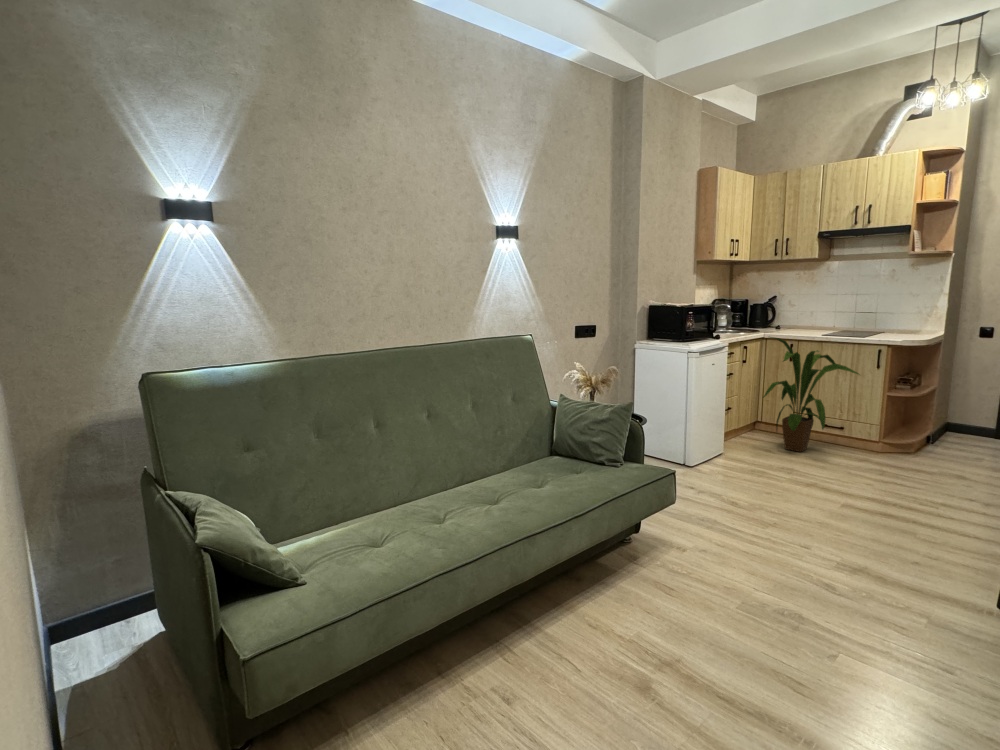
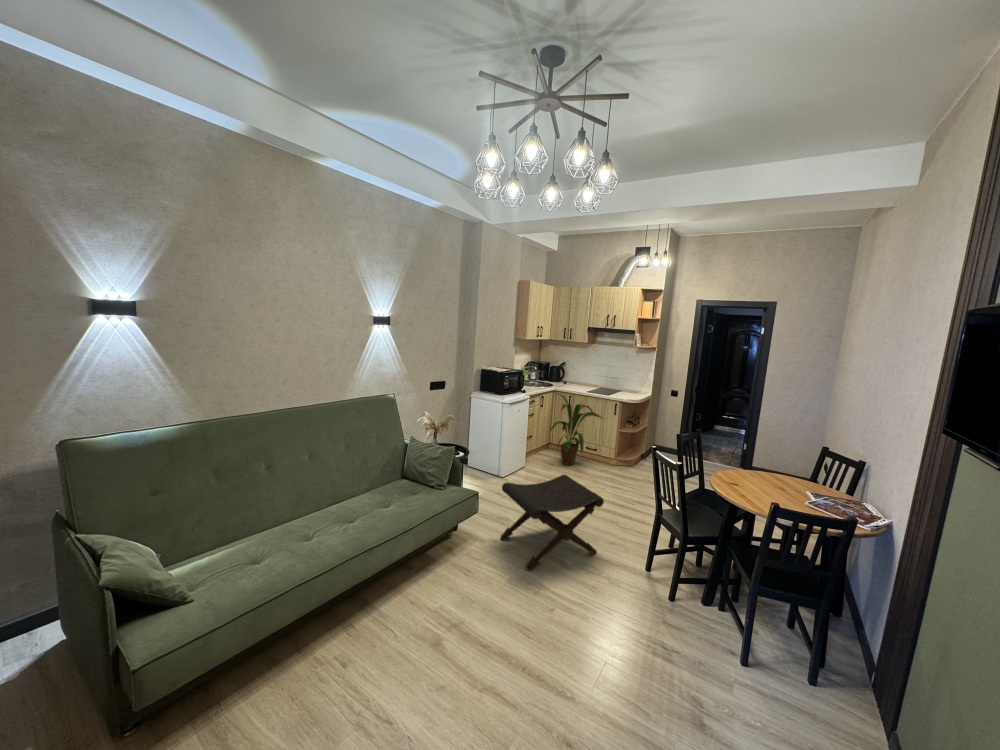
footstool: none [710,449,904,594] -> present [501,475,604,570]

